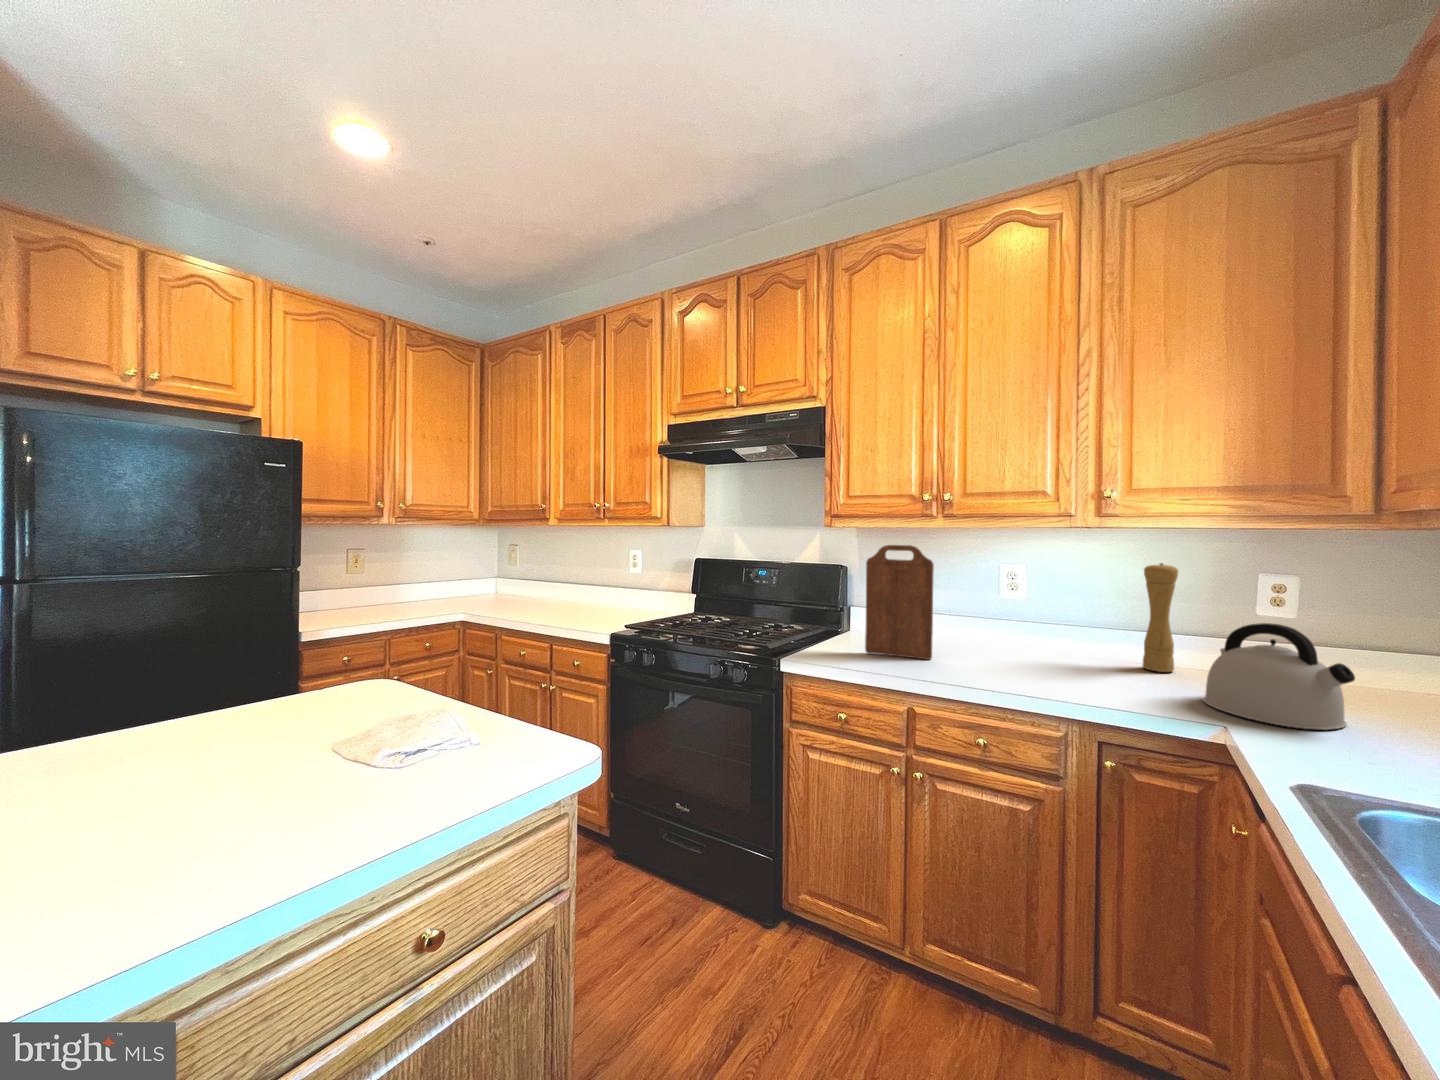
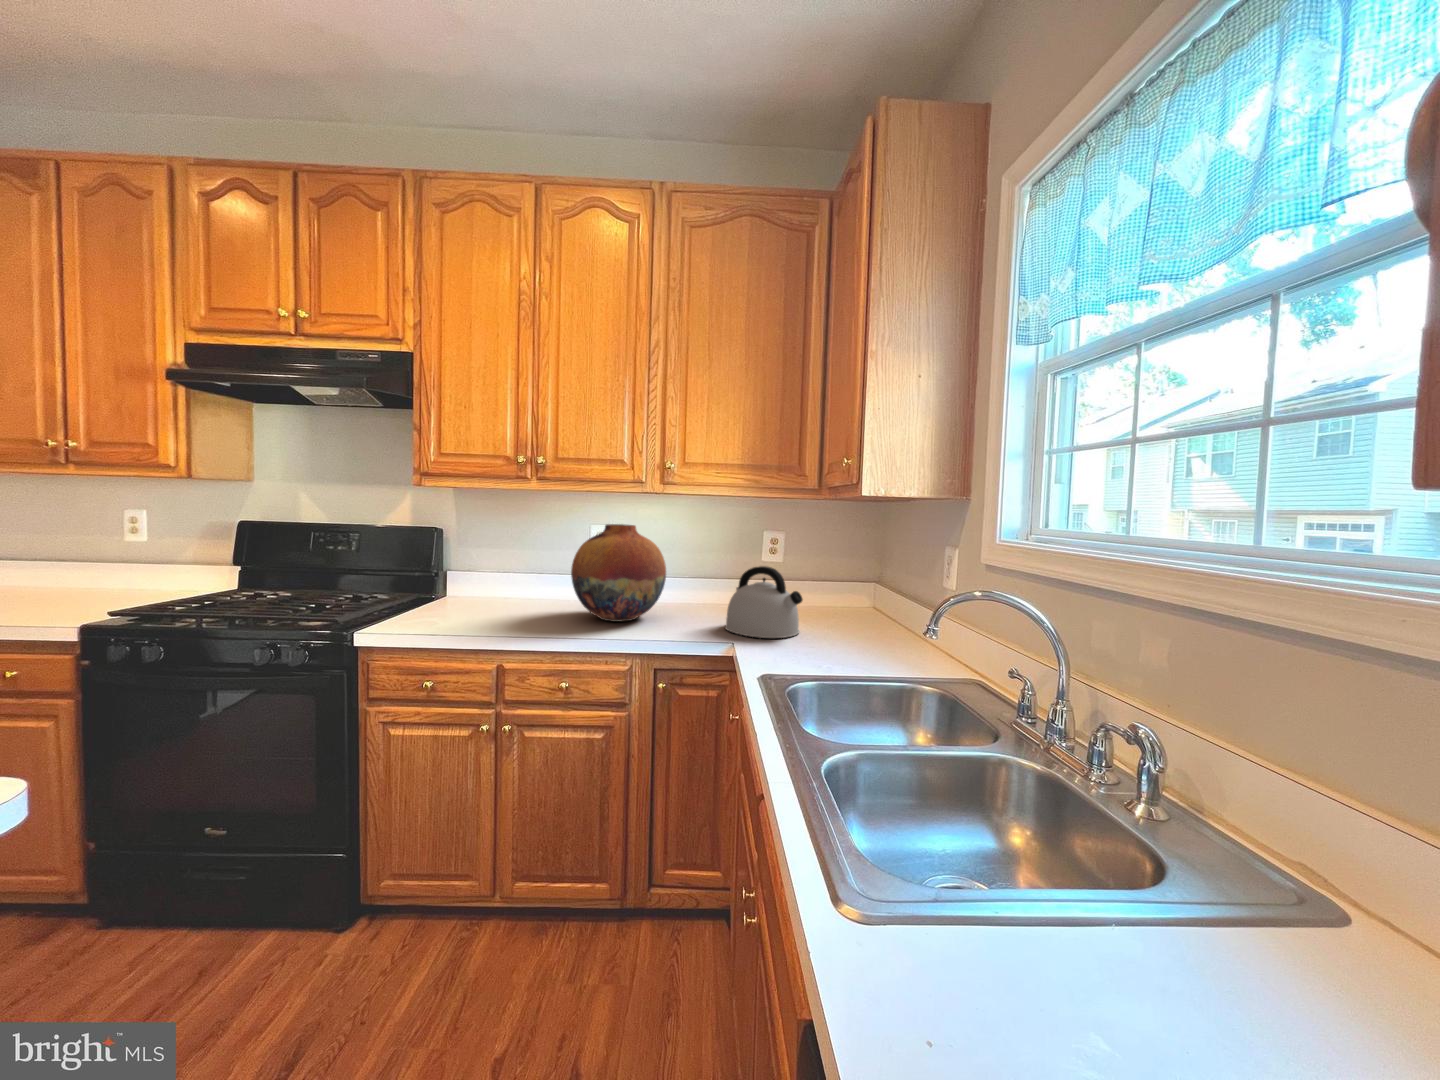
cutting board: present [865,545,934,660] -> none [457,506,527,618]
pepper mill: present [1143,563,1178,672] -> none [693,524,717,610]
vase: none [984,564,1107,676] -> present [571,524,666,622]

